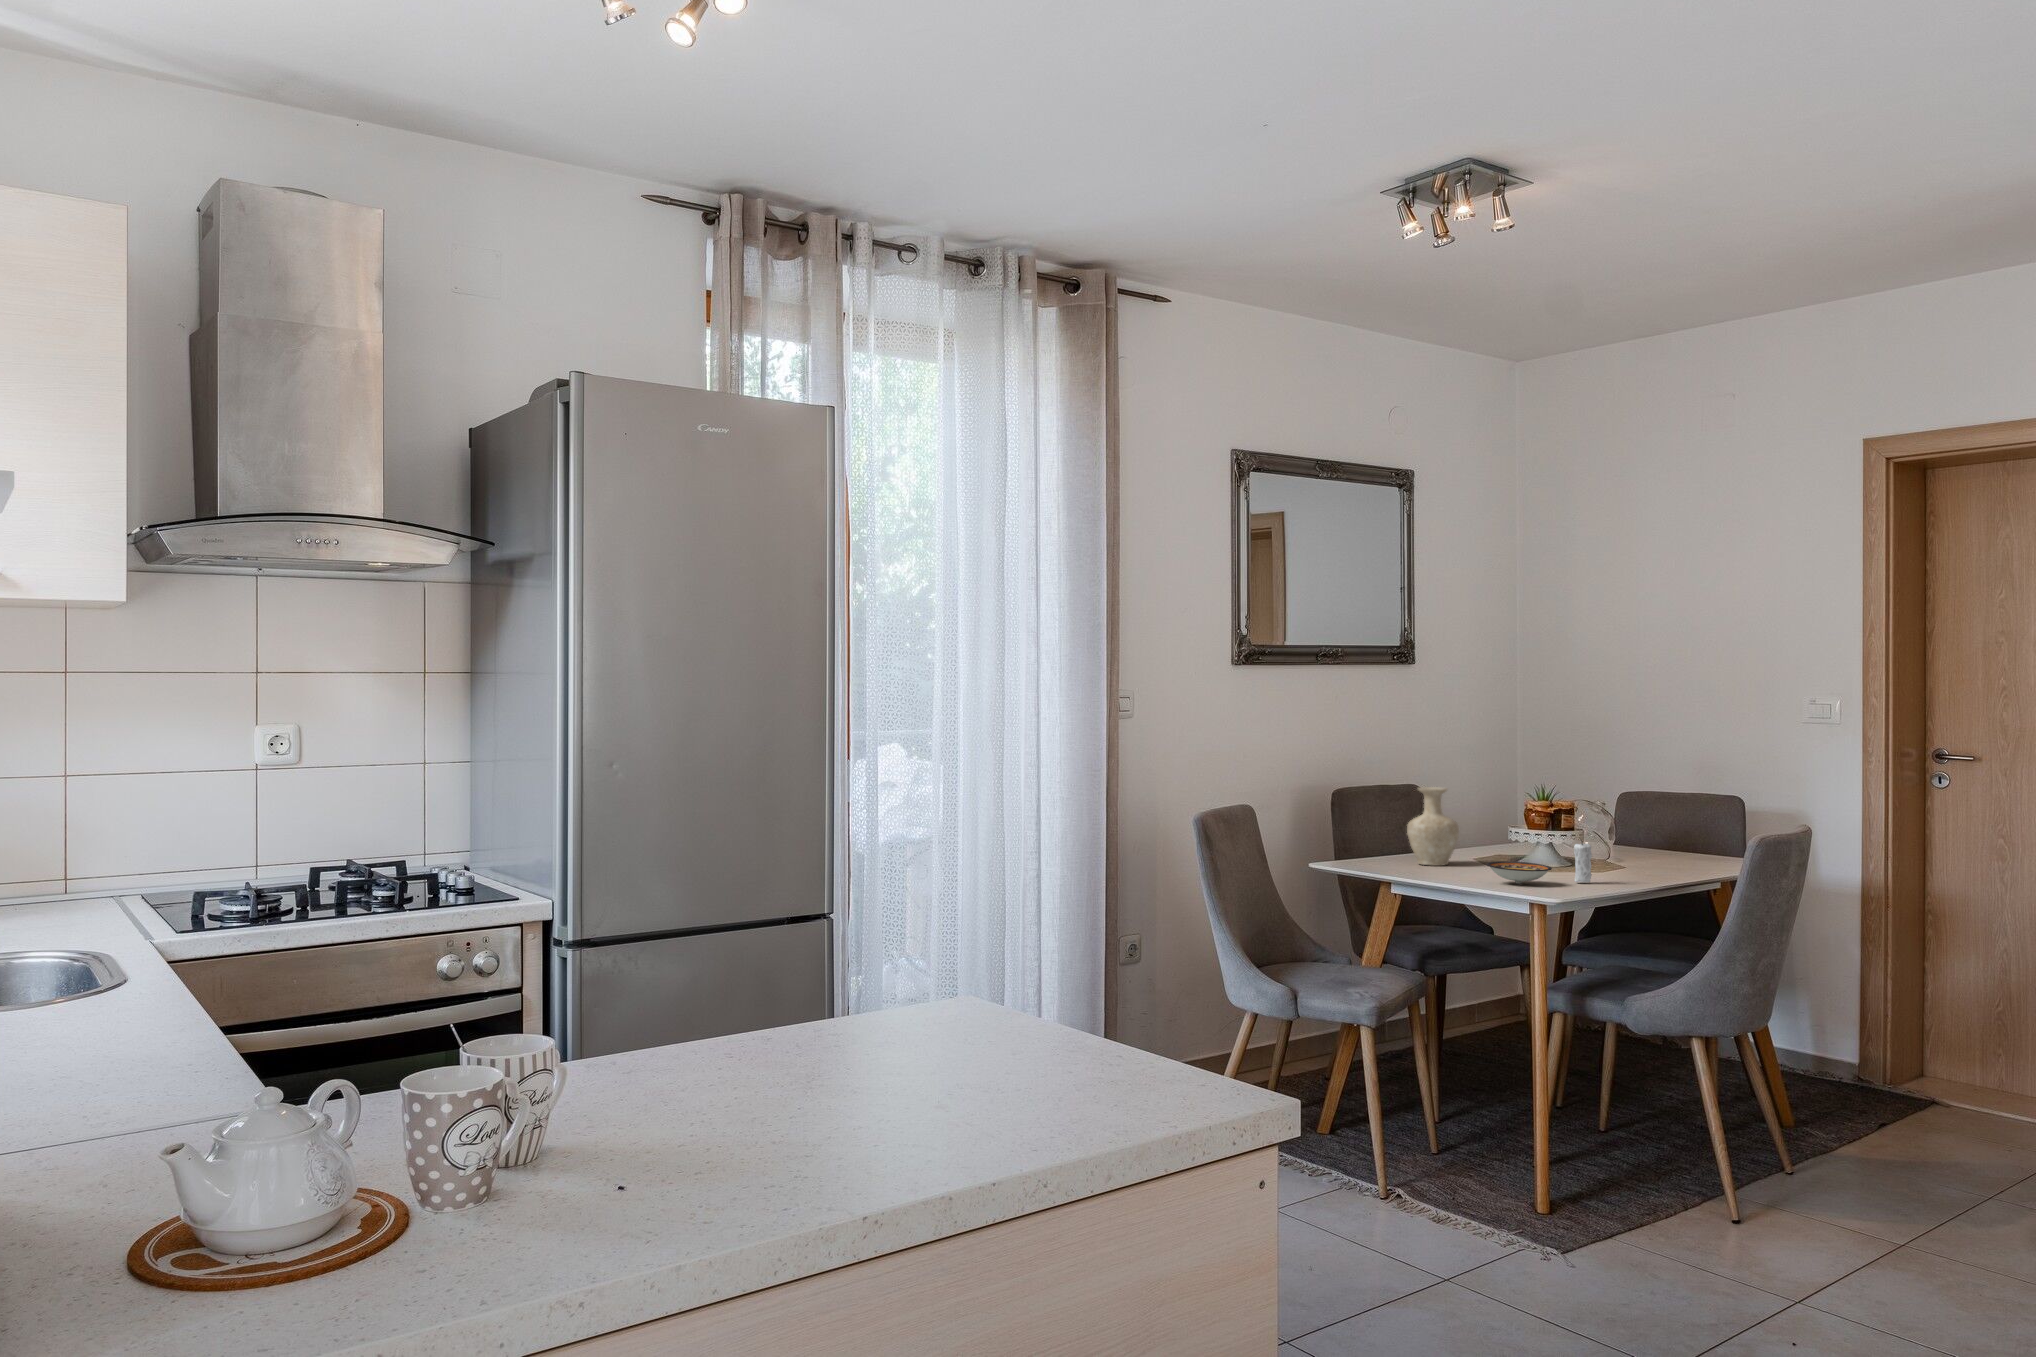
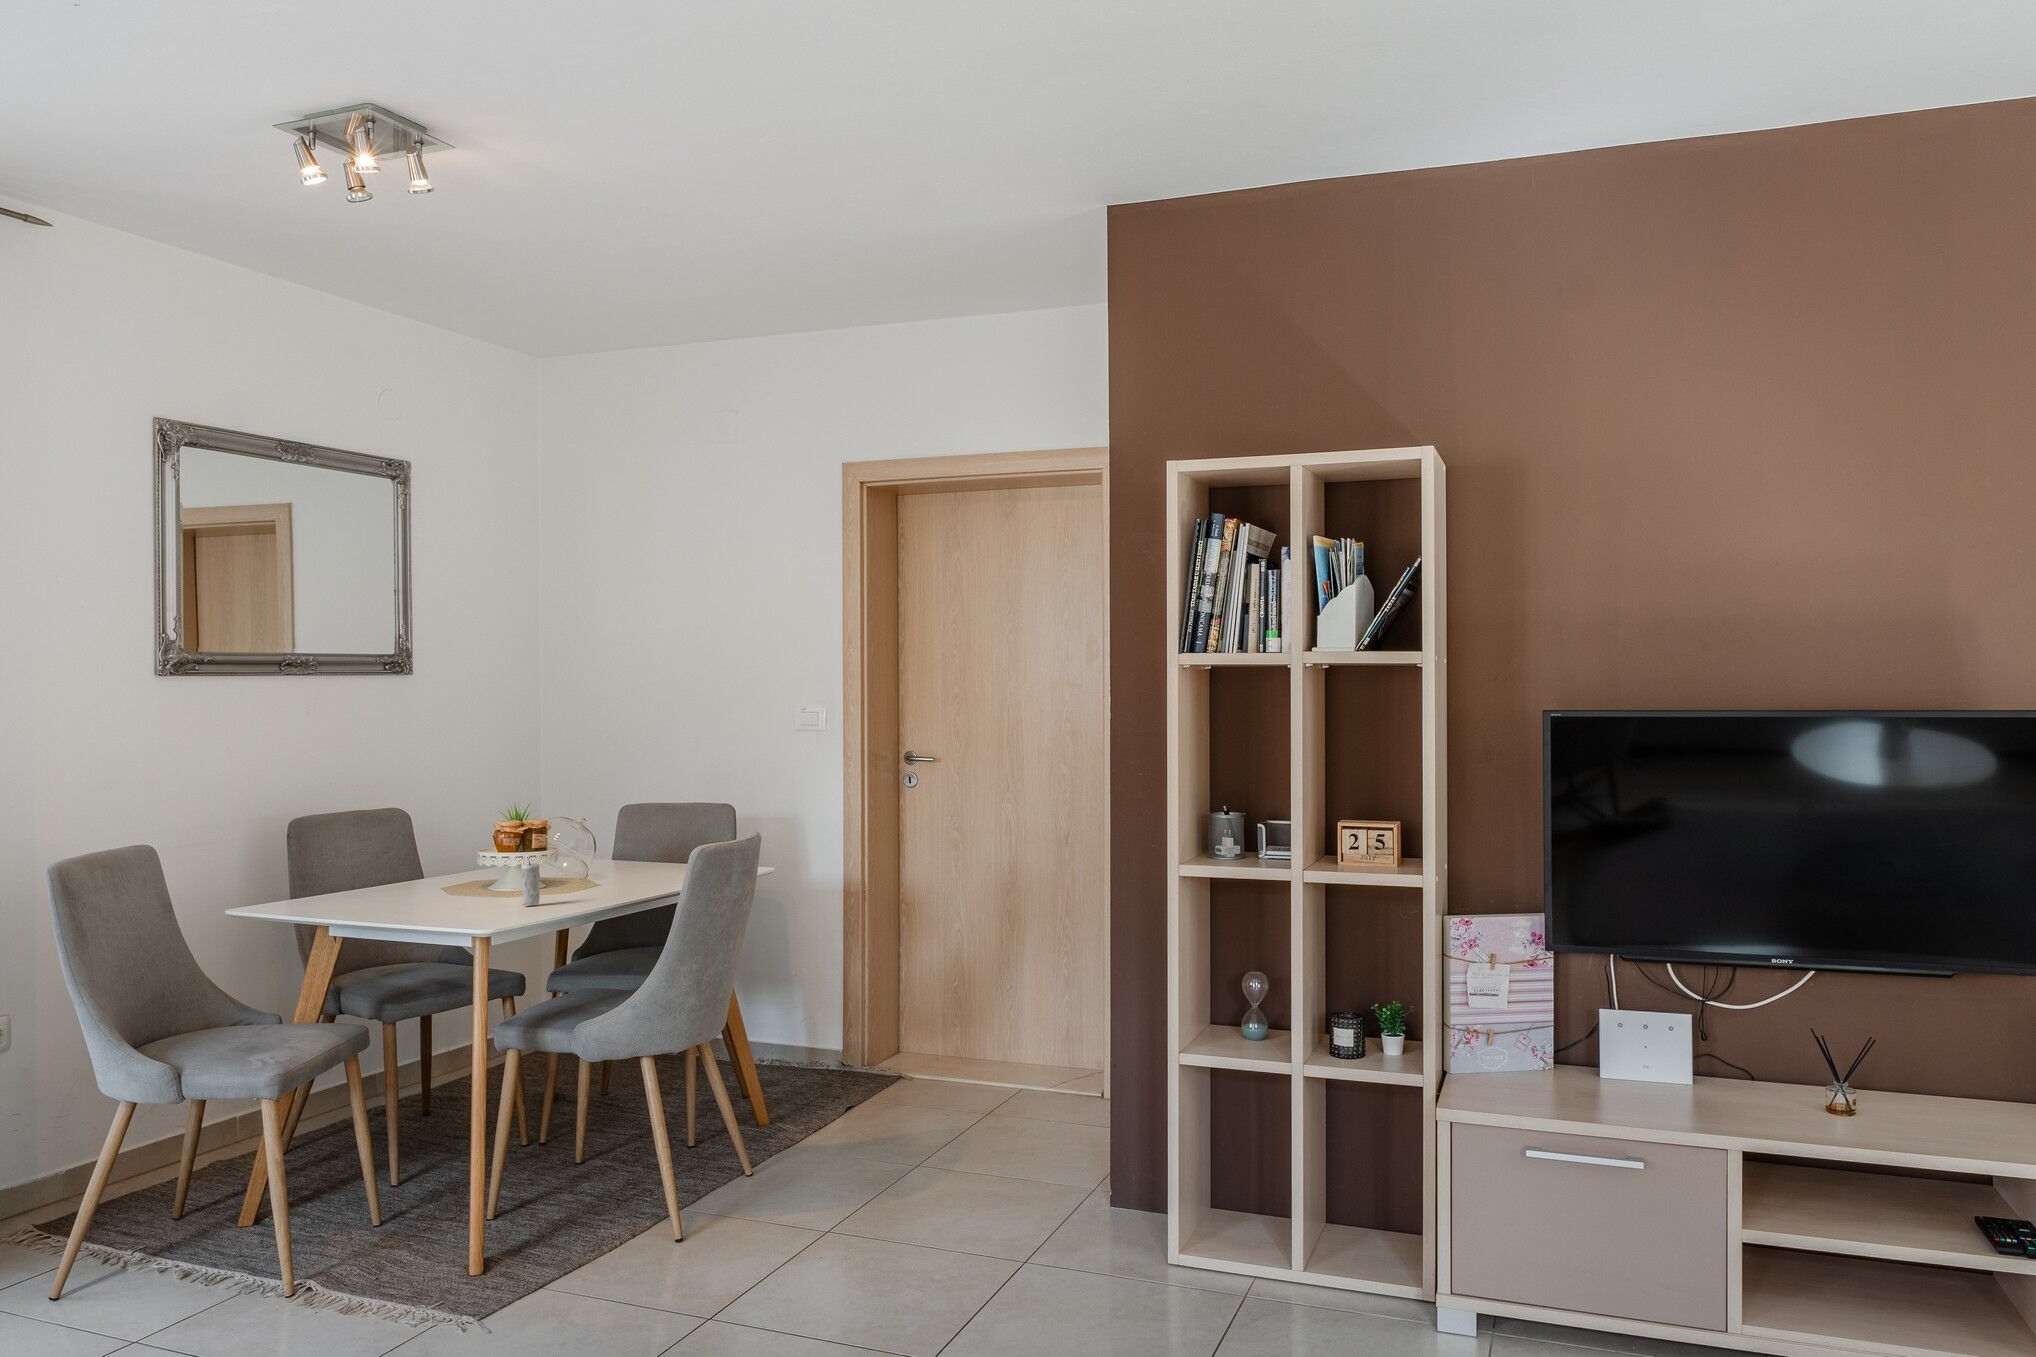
vase: present [1407,787,1459,866] -> none [358,812,419,900]
ceramic bowl: present [1486,861,1552,884] -> none [422,889,494,913]

